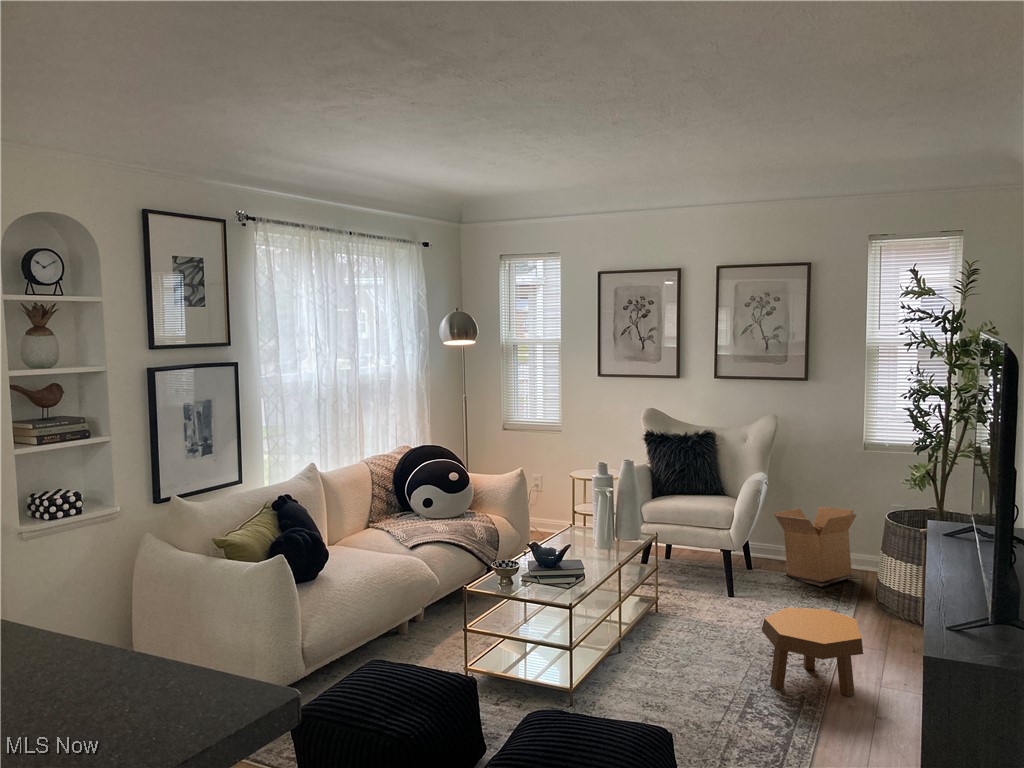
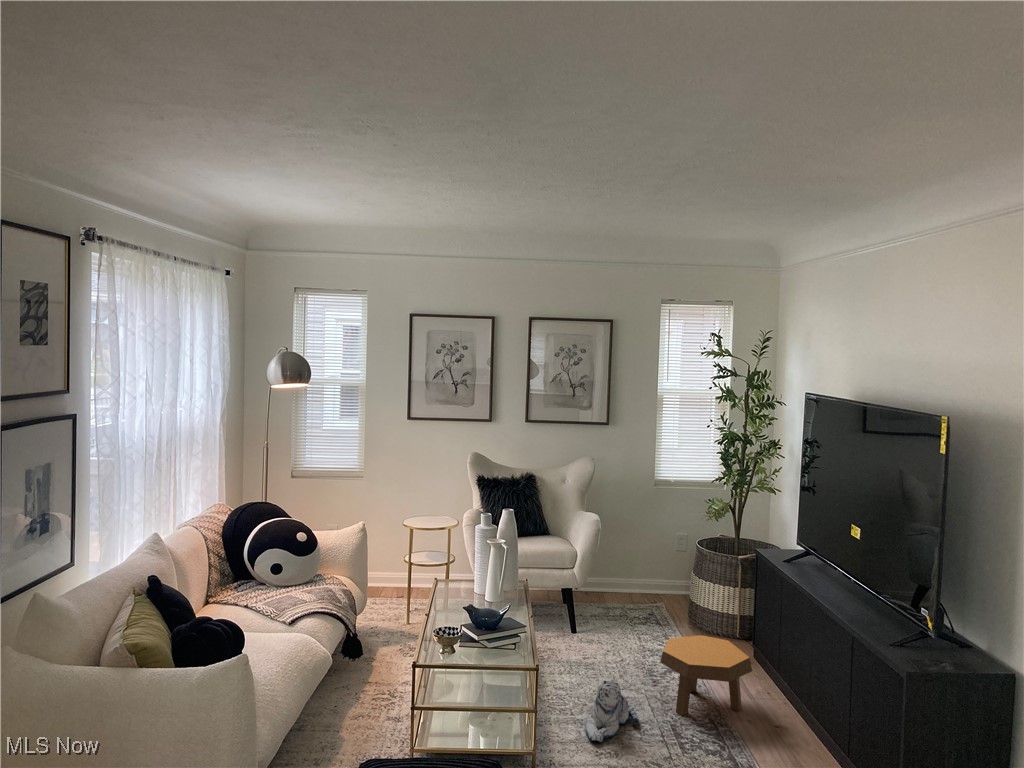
cardboard box: present [774,506,856,586] -> none [588,539,659,613]
plush toy: none [649,635,721,696] -> present [586,680,638,742]

